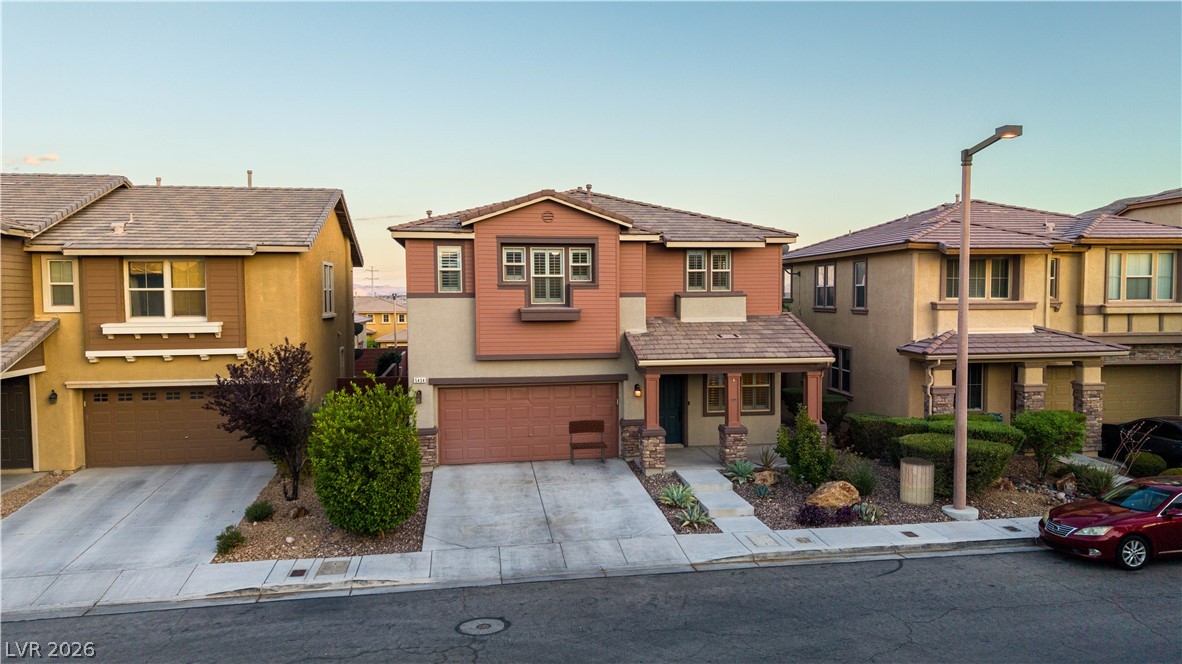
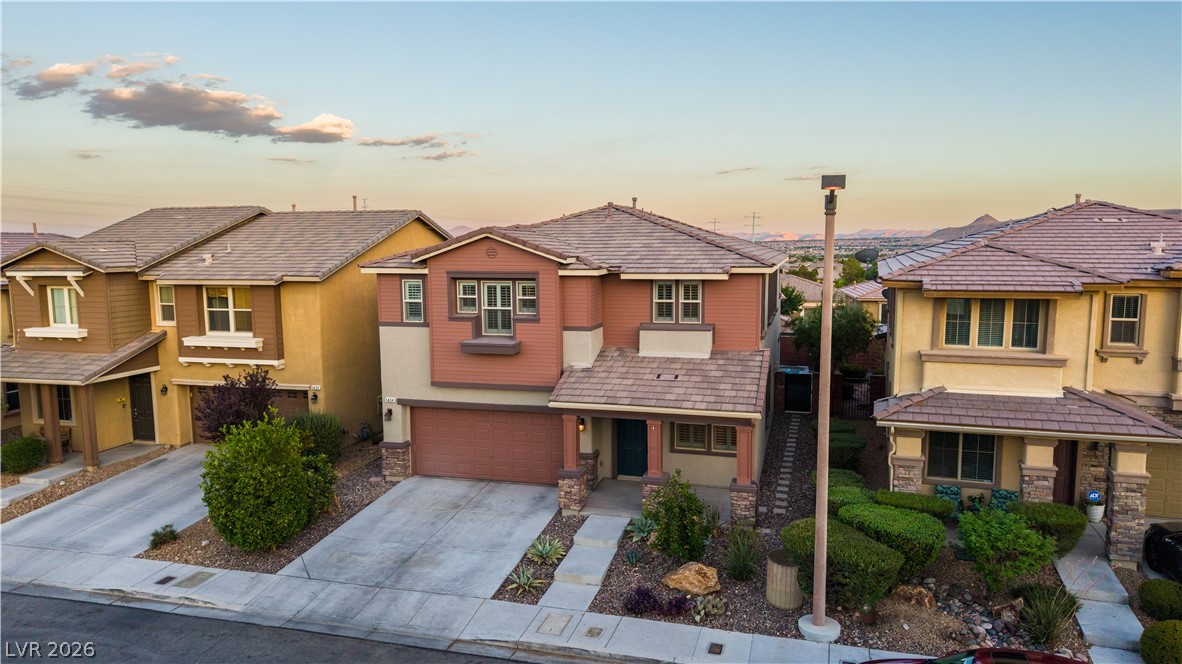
bench: present [569,420,607,464] -> none [510,443,547,486]
potted tree: none [979,469,1004,504] -> present [858,591,885,624]

